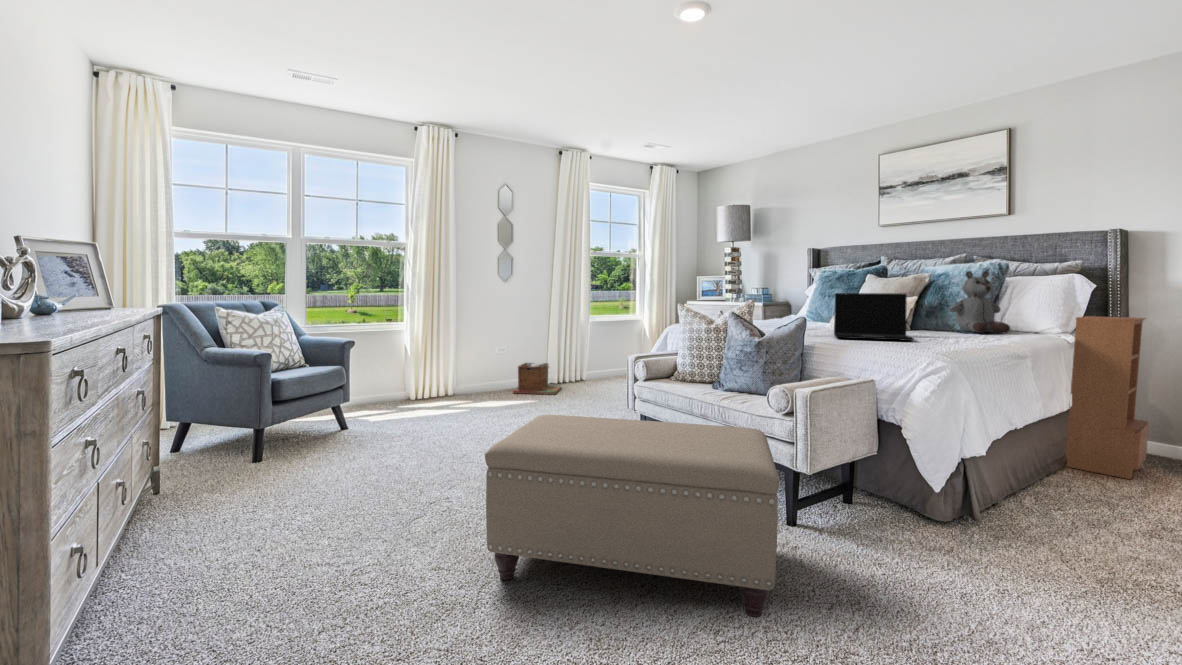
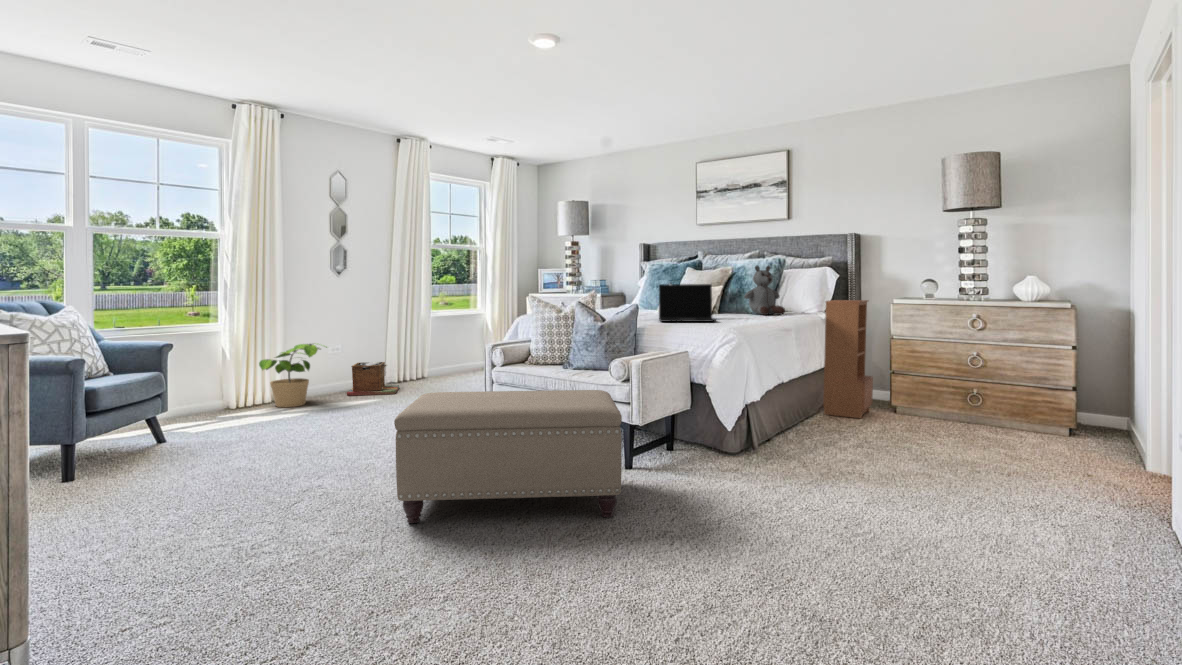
potted plant: none [435,344,493,402] -> present [259,344,327,407]

